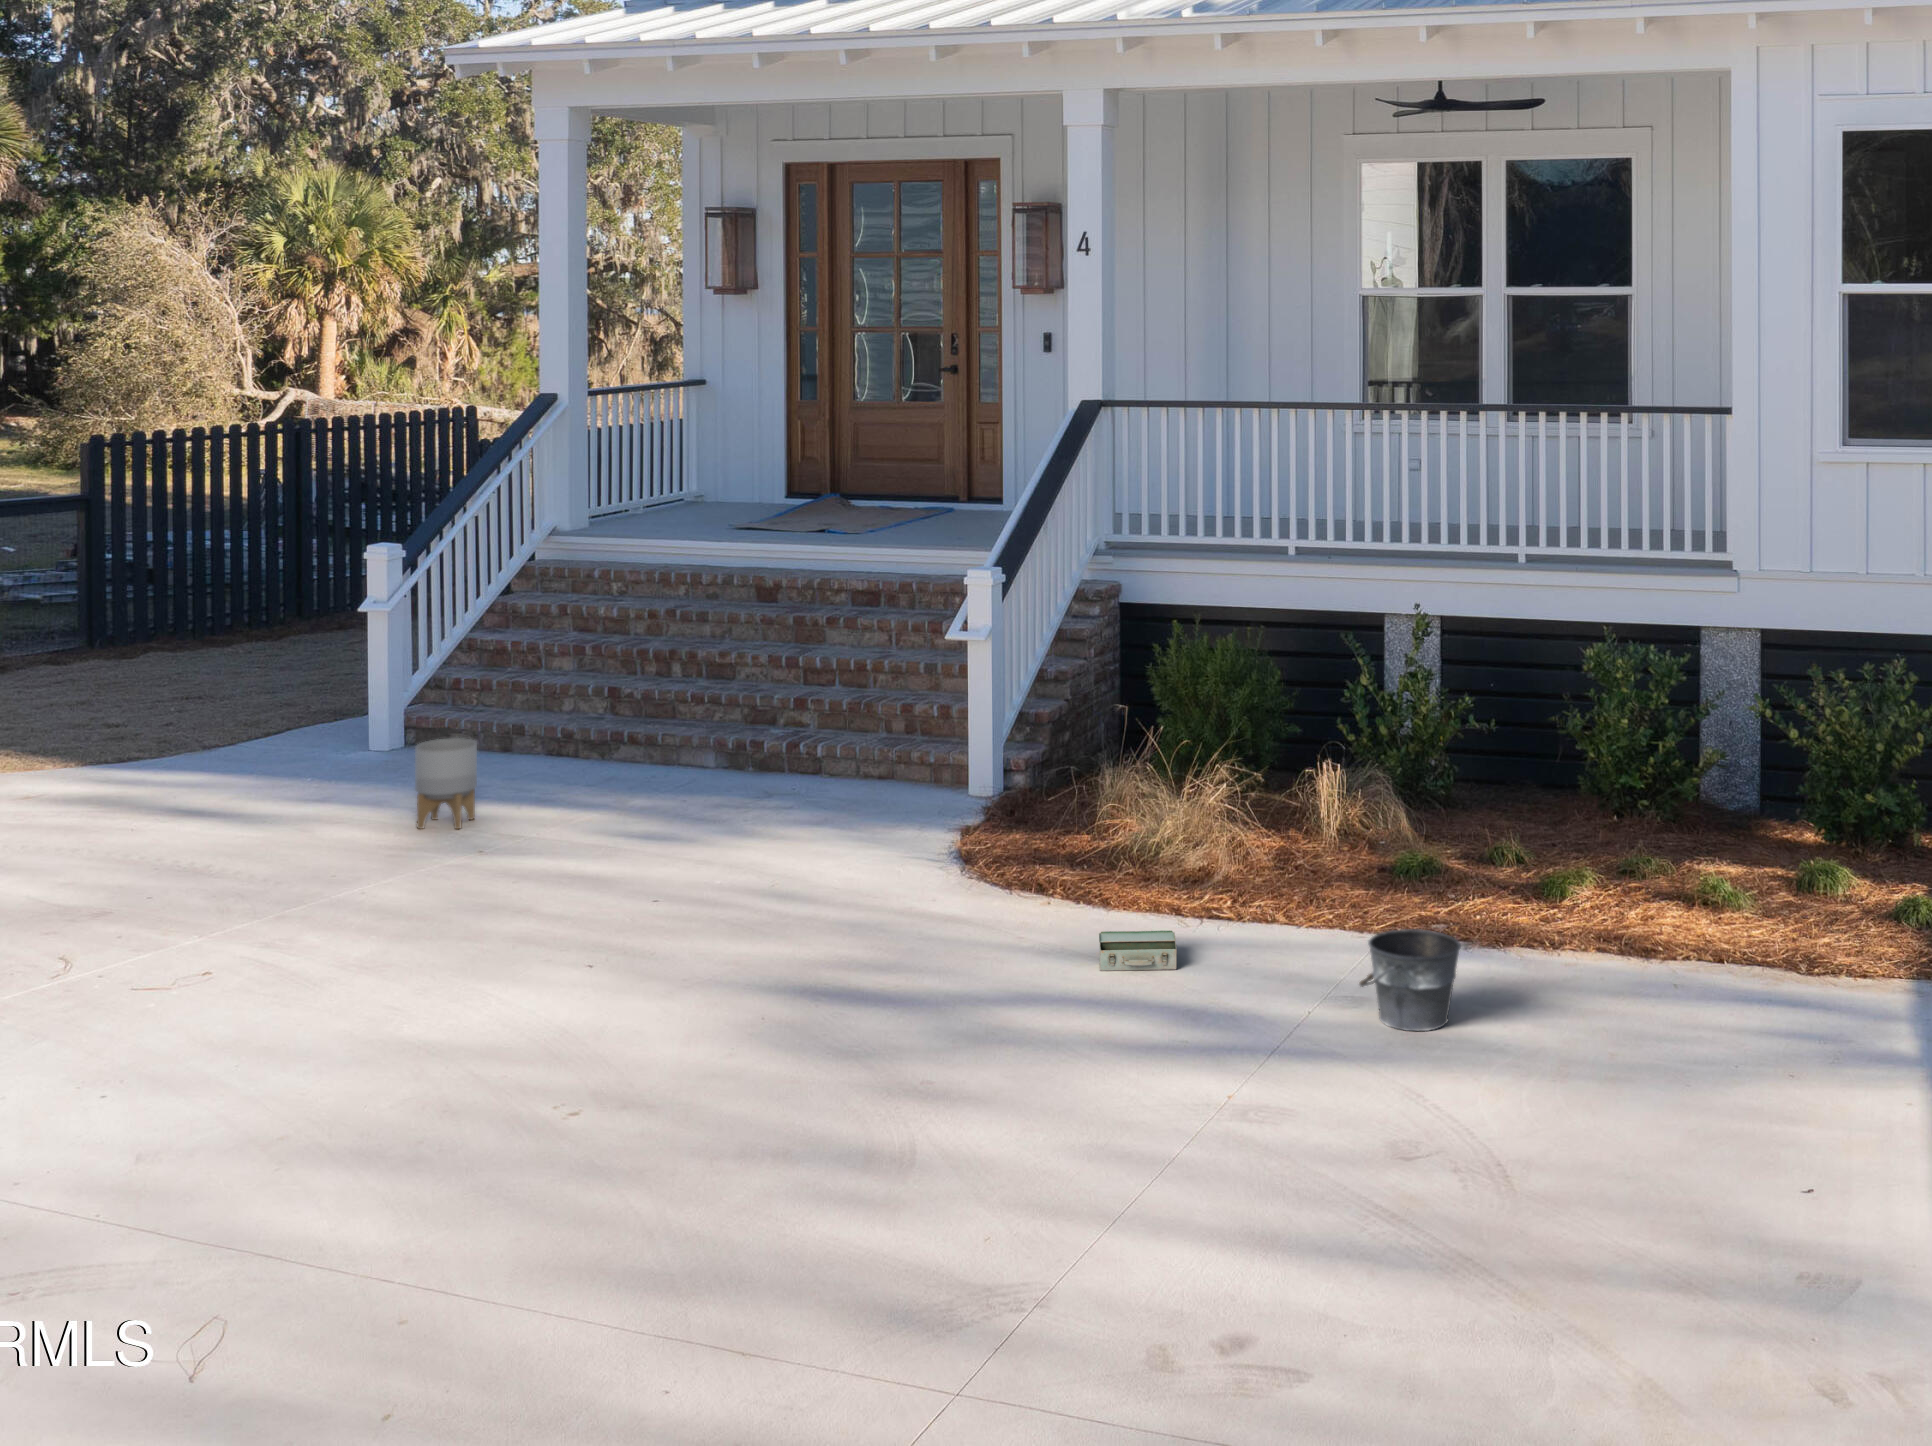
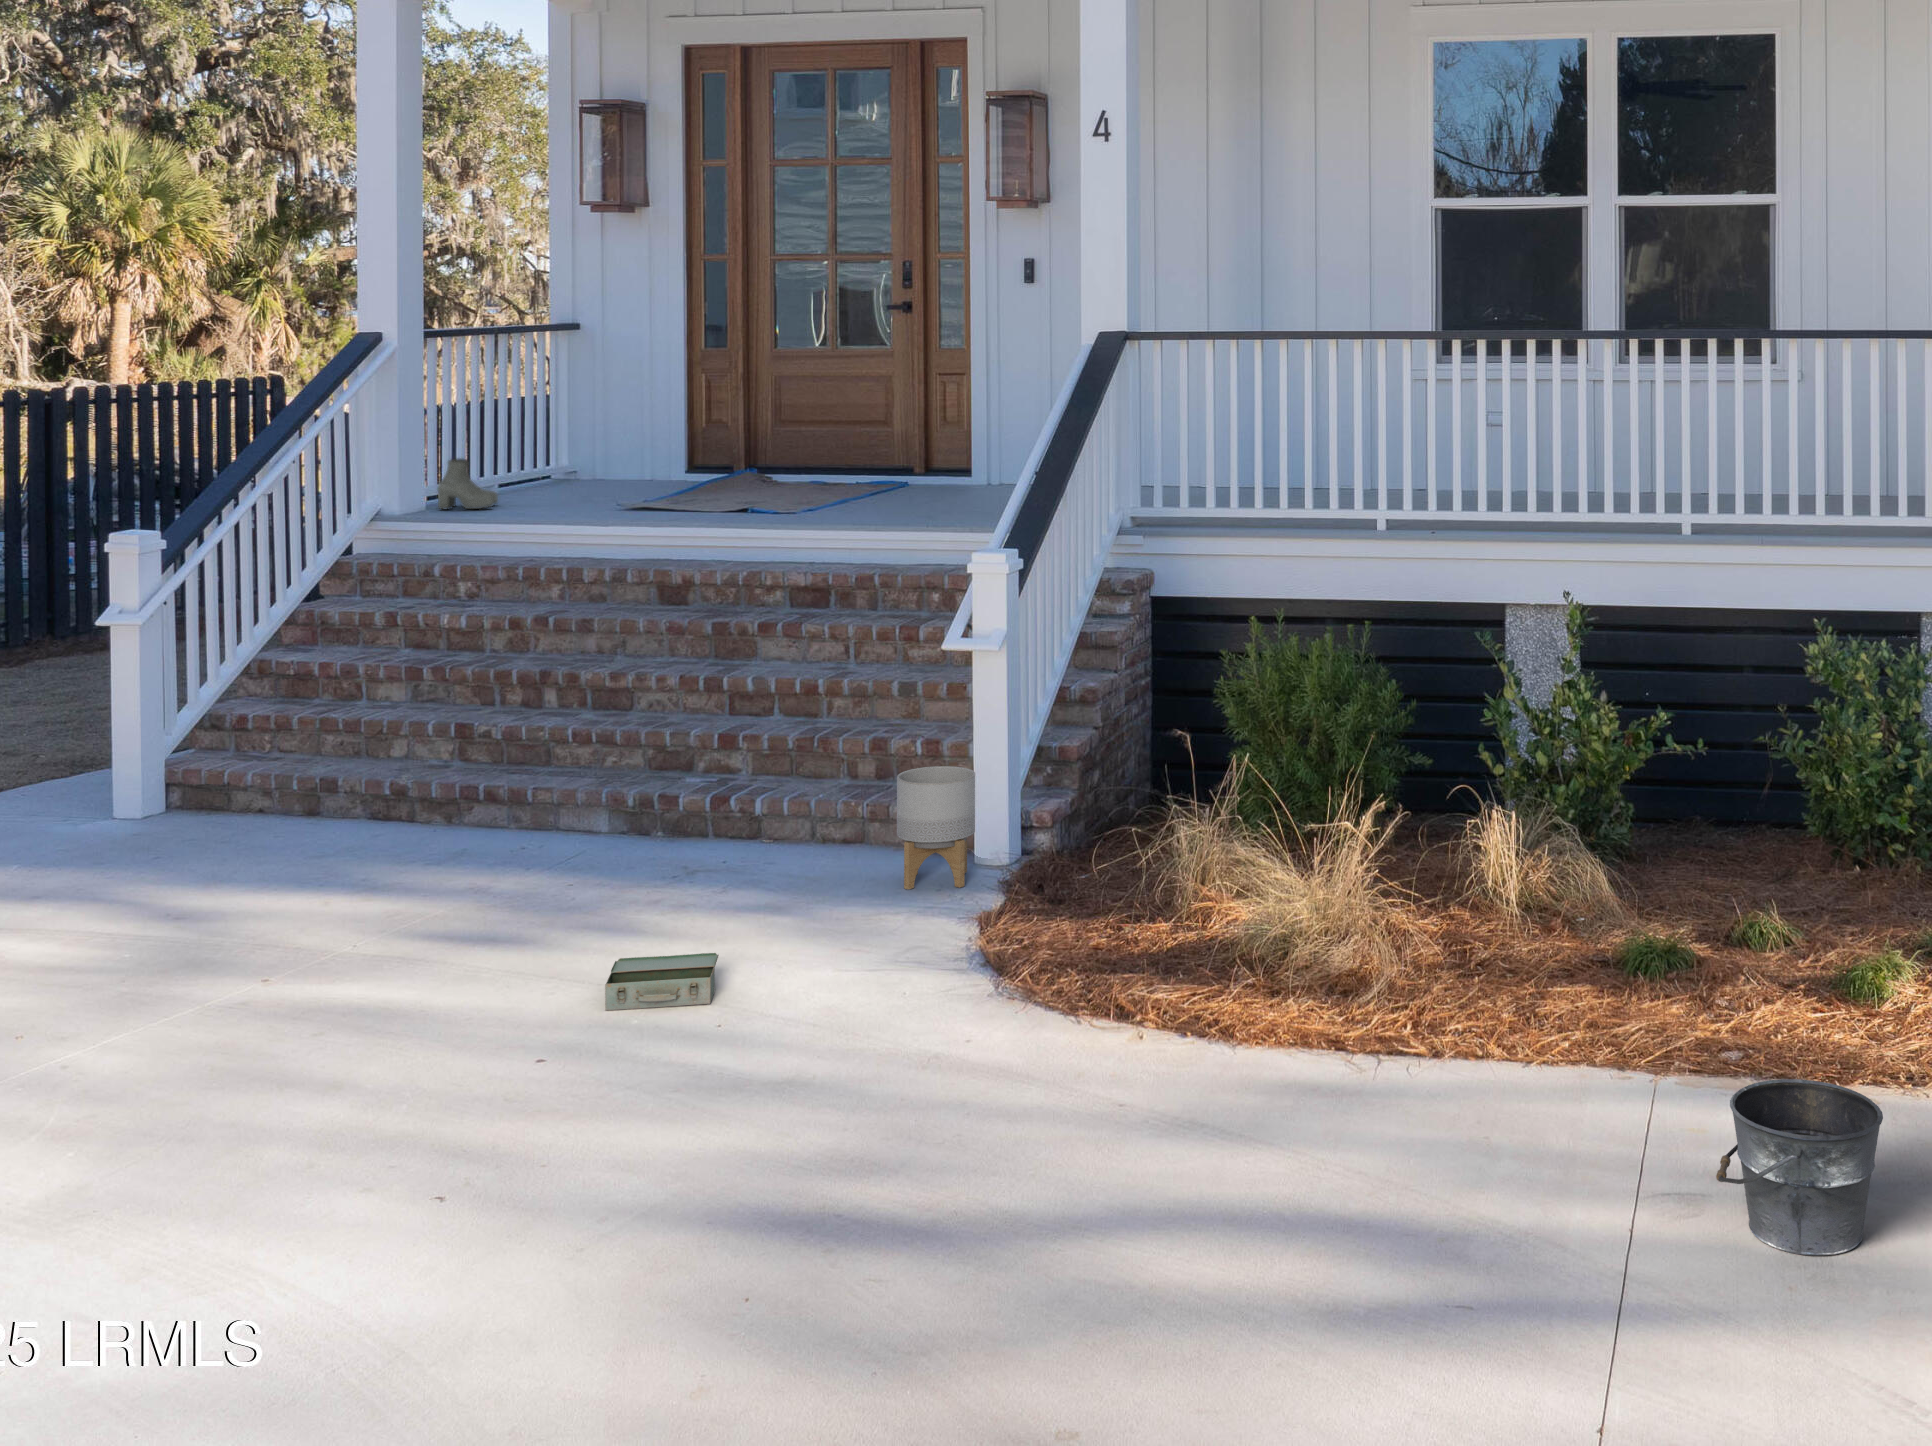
boots: none [595,482,640,522] -> present [437,459,498,509]
planter: present [415,738,477,829] -> present [897,766,975,890]
toolbox: present [1099,930,1177,971] -> present [605,953,719,1010]

